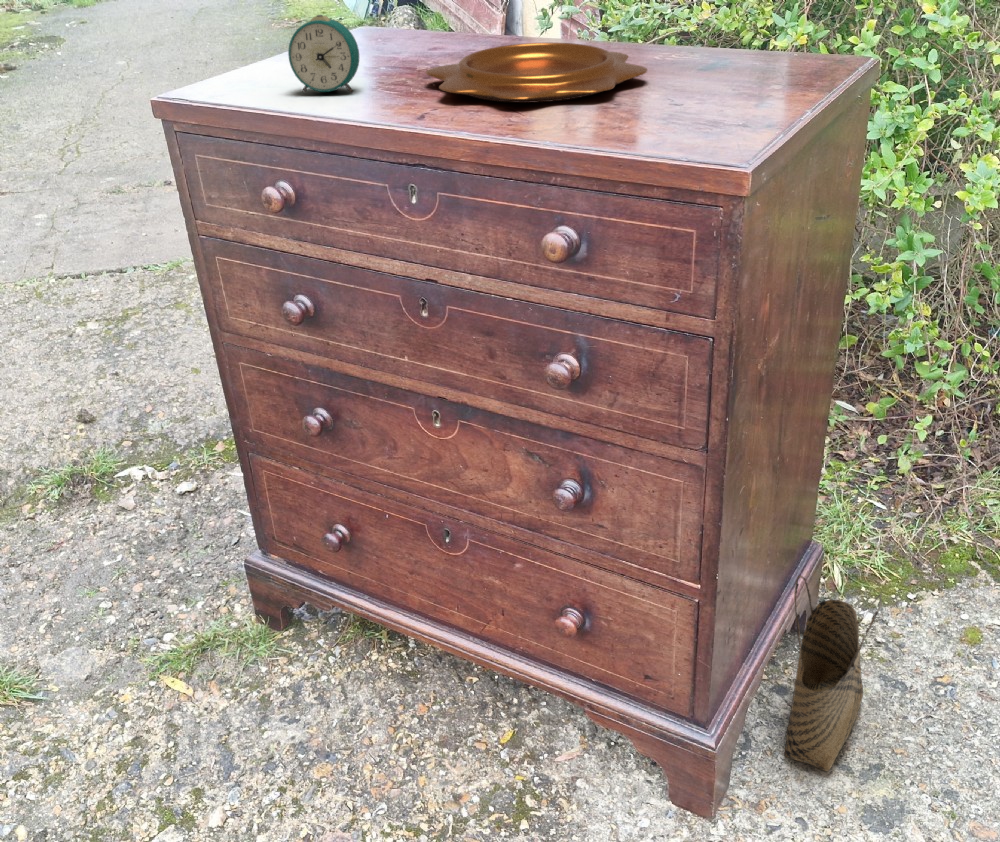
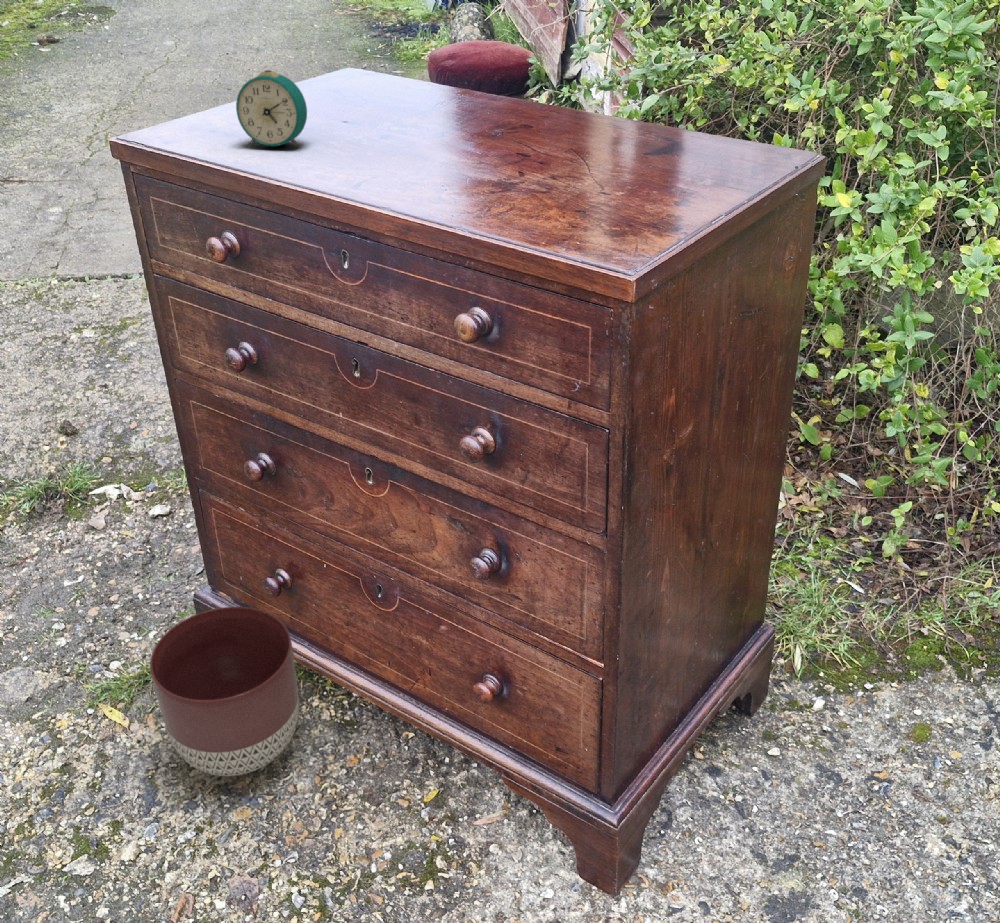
decorative bowl: present [426,43,647,103] -> none [373,106,592,174]
planter: none [220,565,369,735] -> present [150,607,299,776]
woven basket: present [785,576,882,771] -> none [702,661,805,860]

